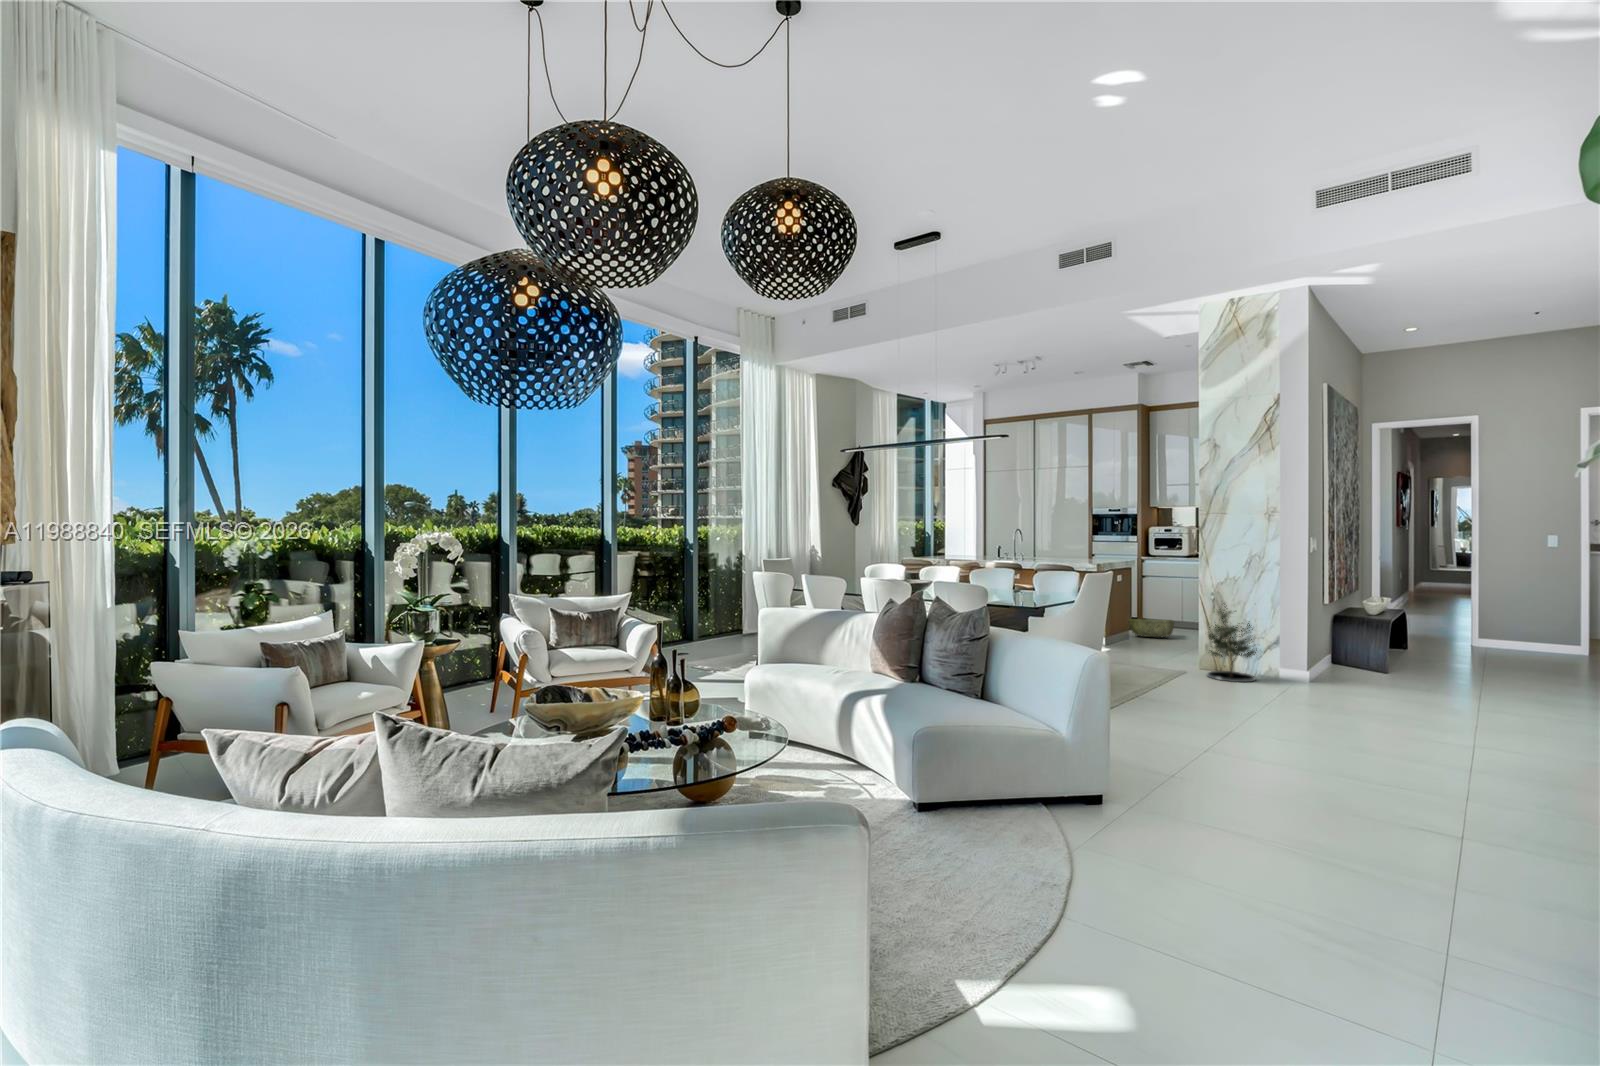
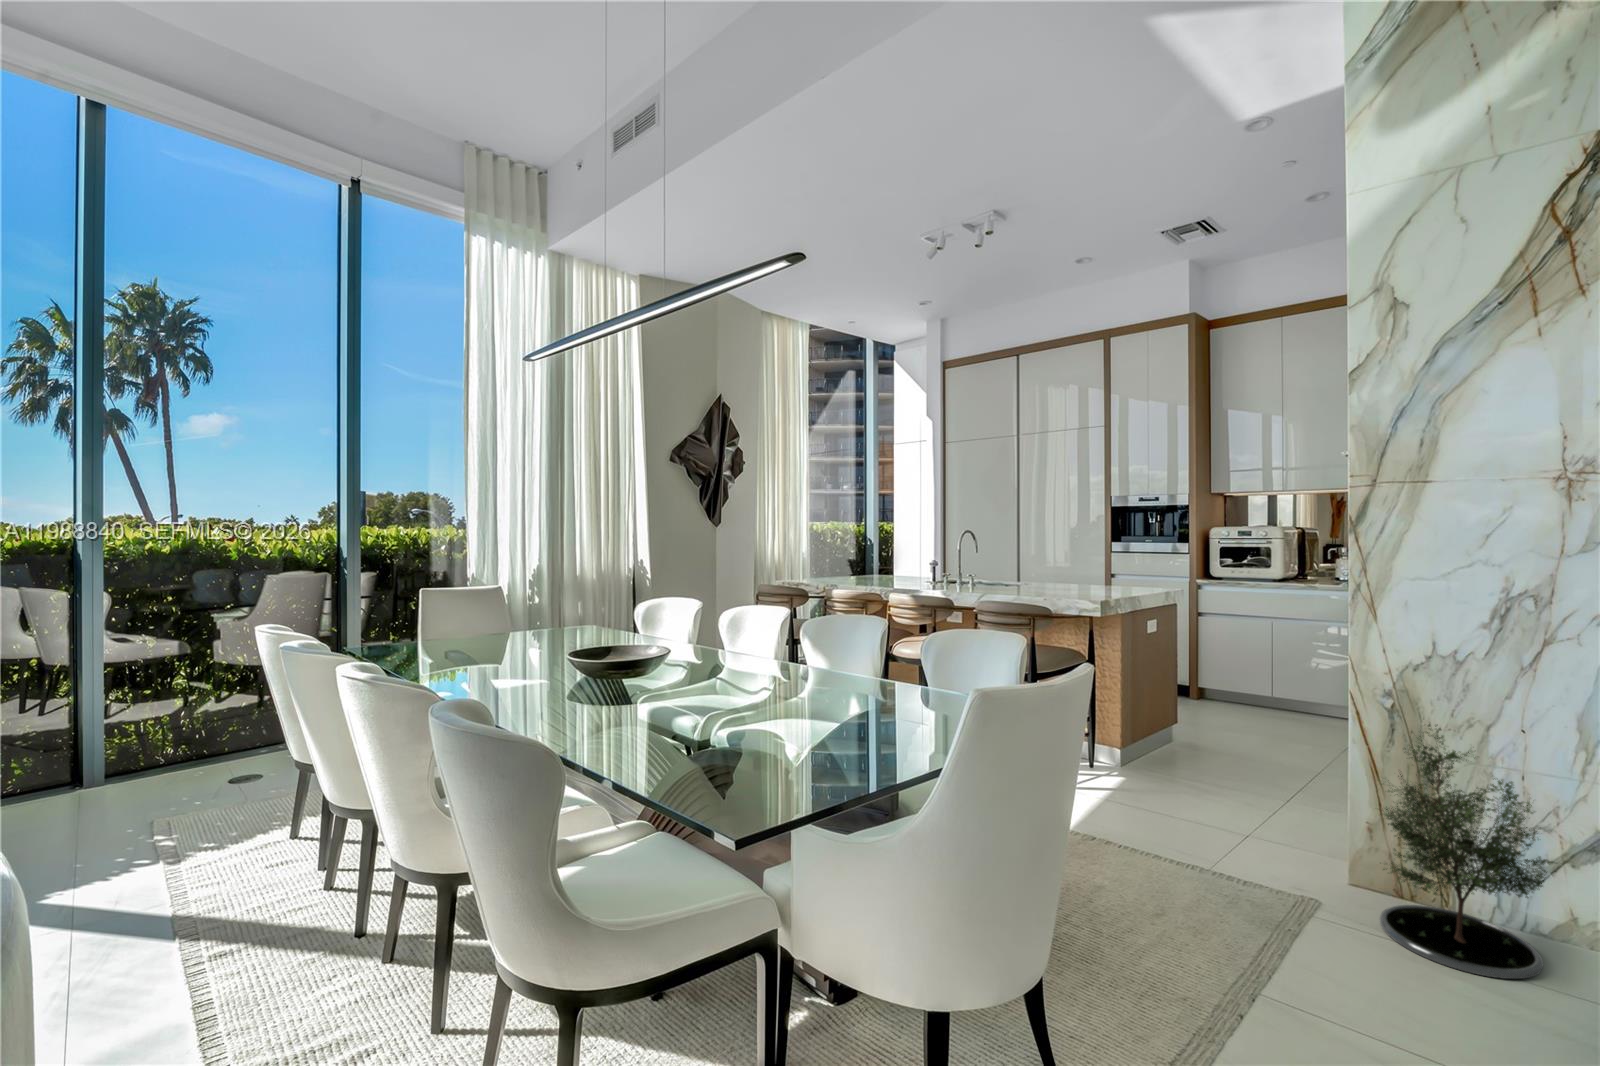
woven basket: present [1128,619,1174,637] -> none [1170,699,1262,740]

